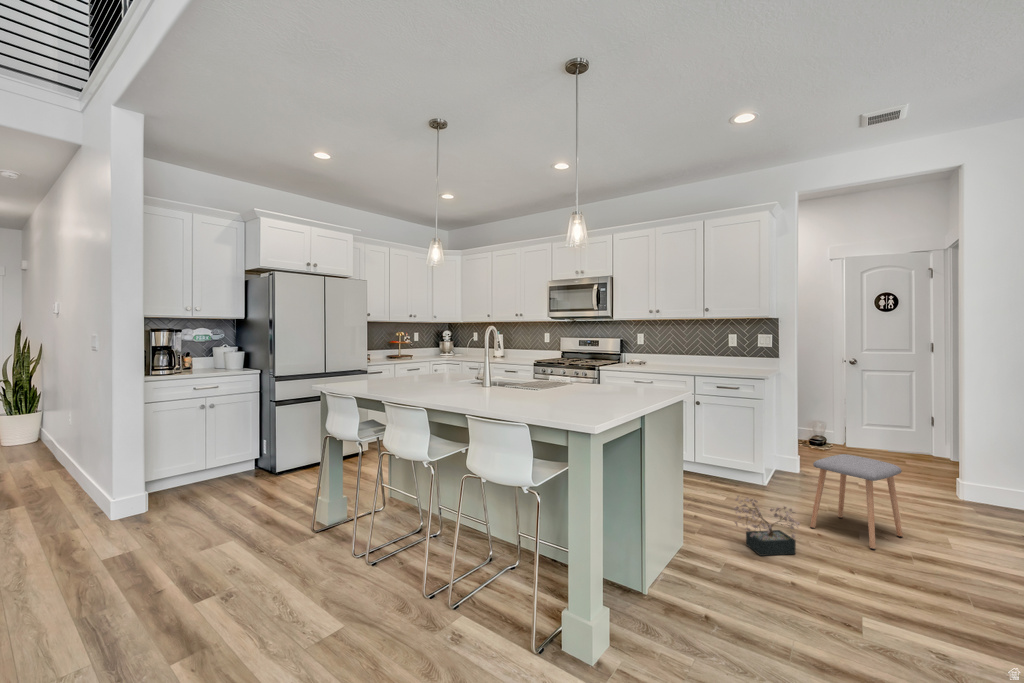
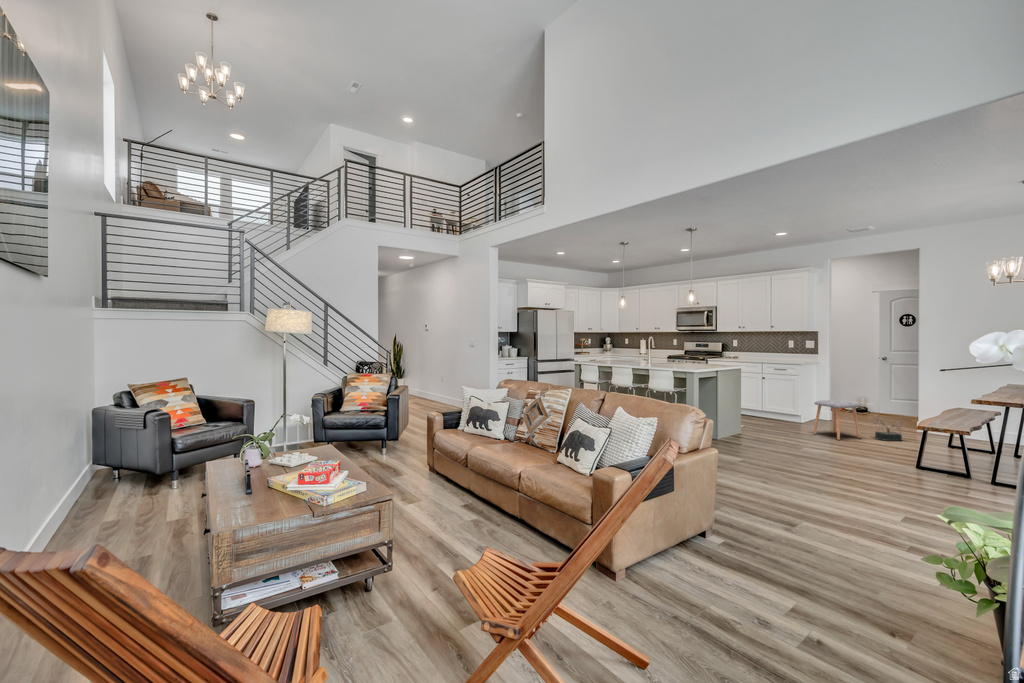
decorative plant: present [735,496,799,556] -> present [869,415,904,441]

